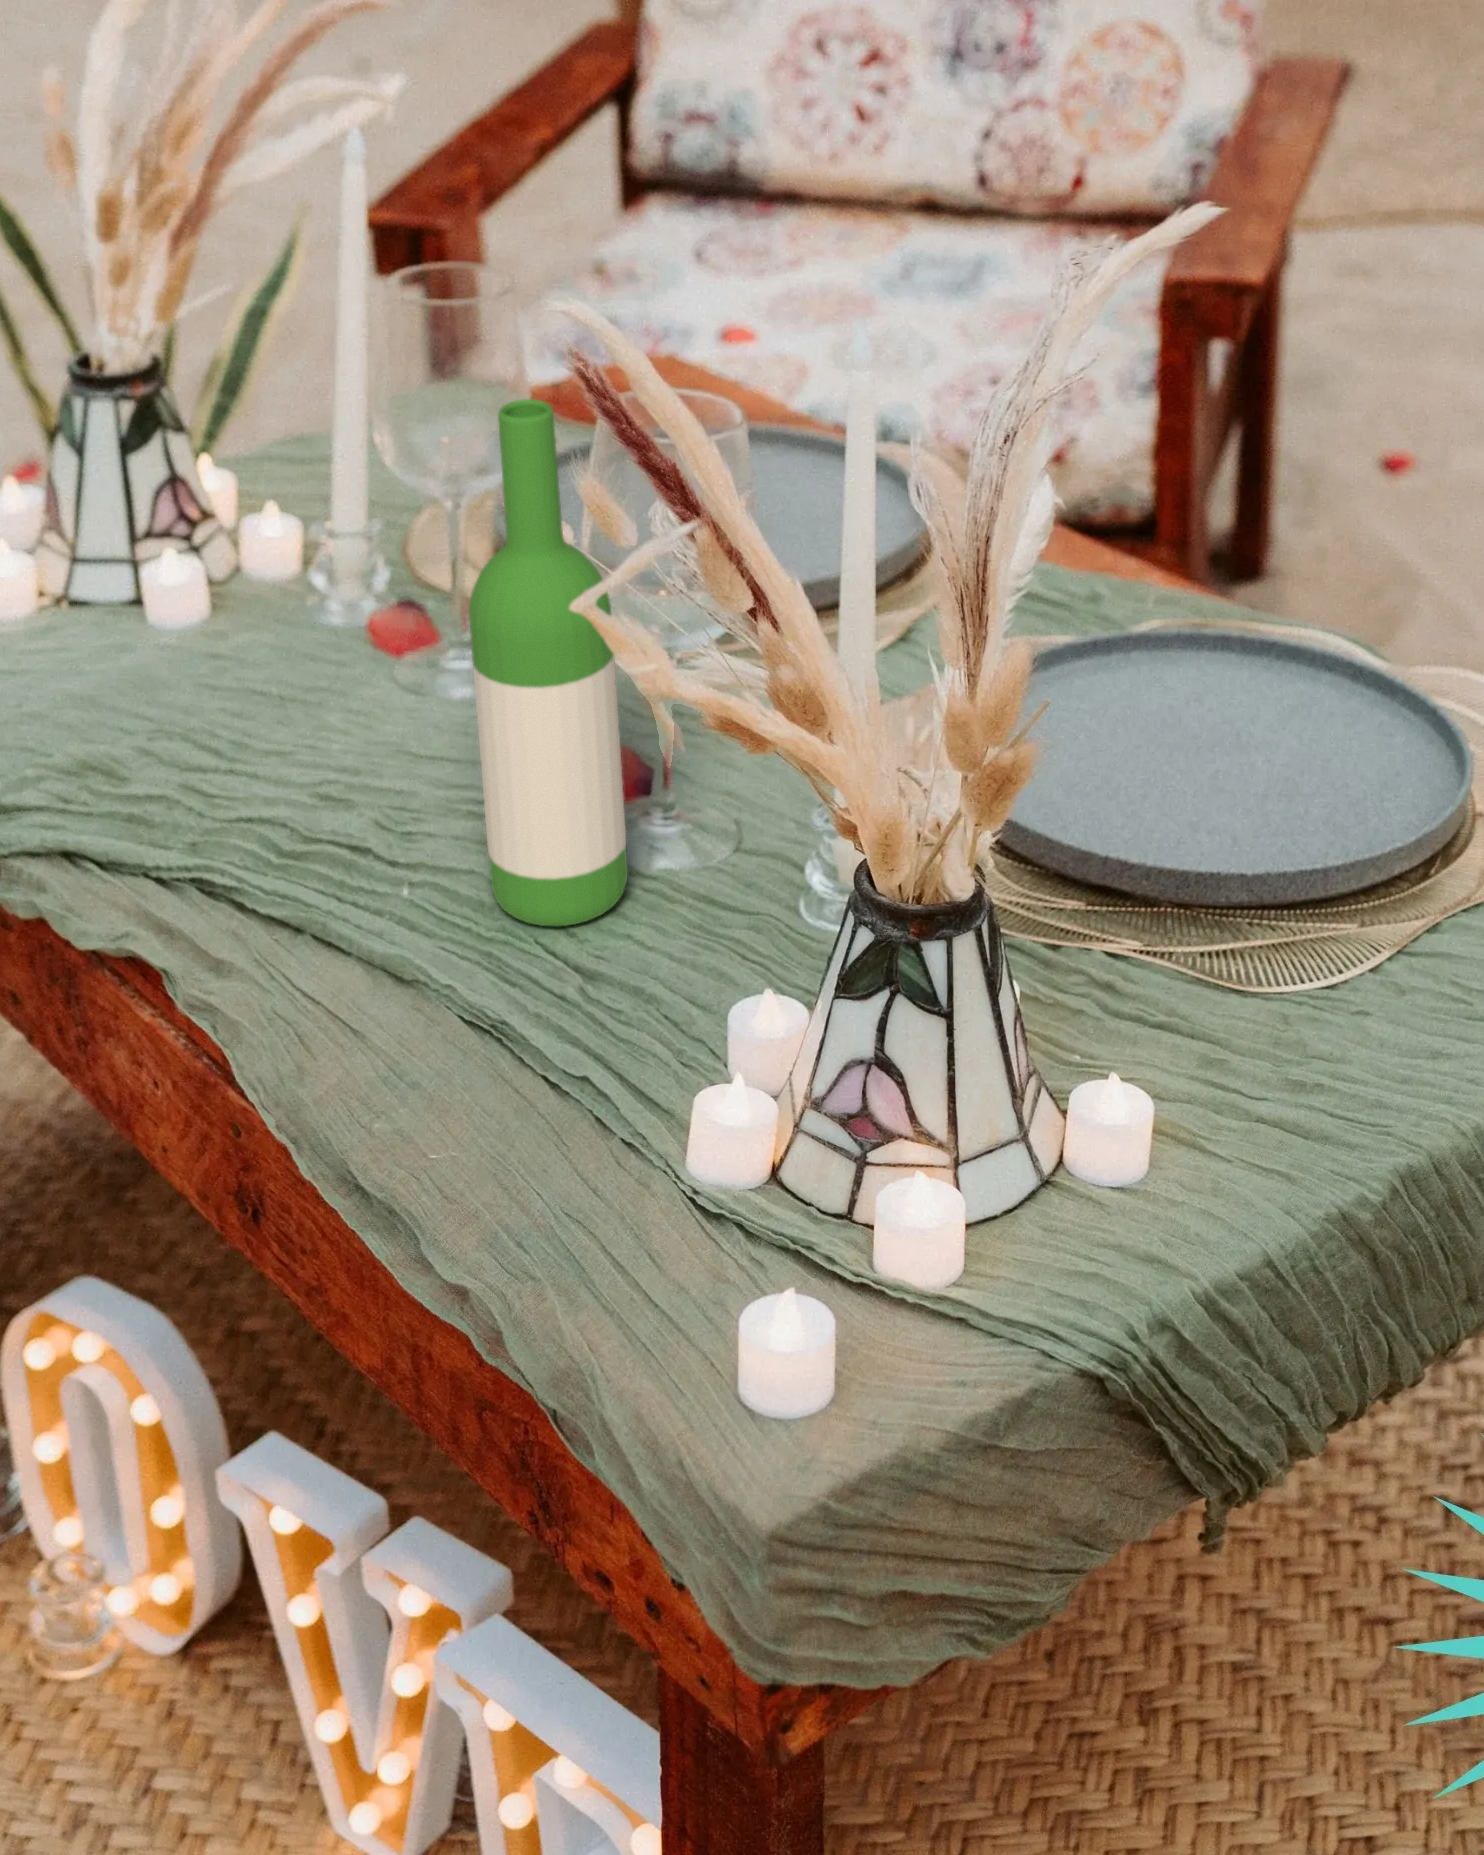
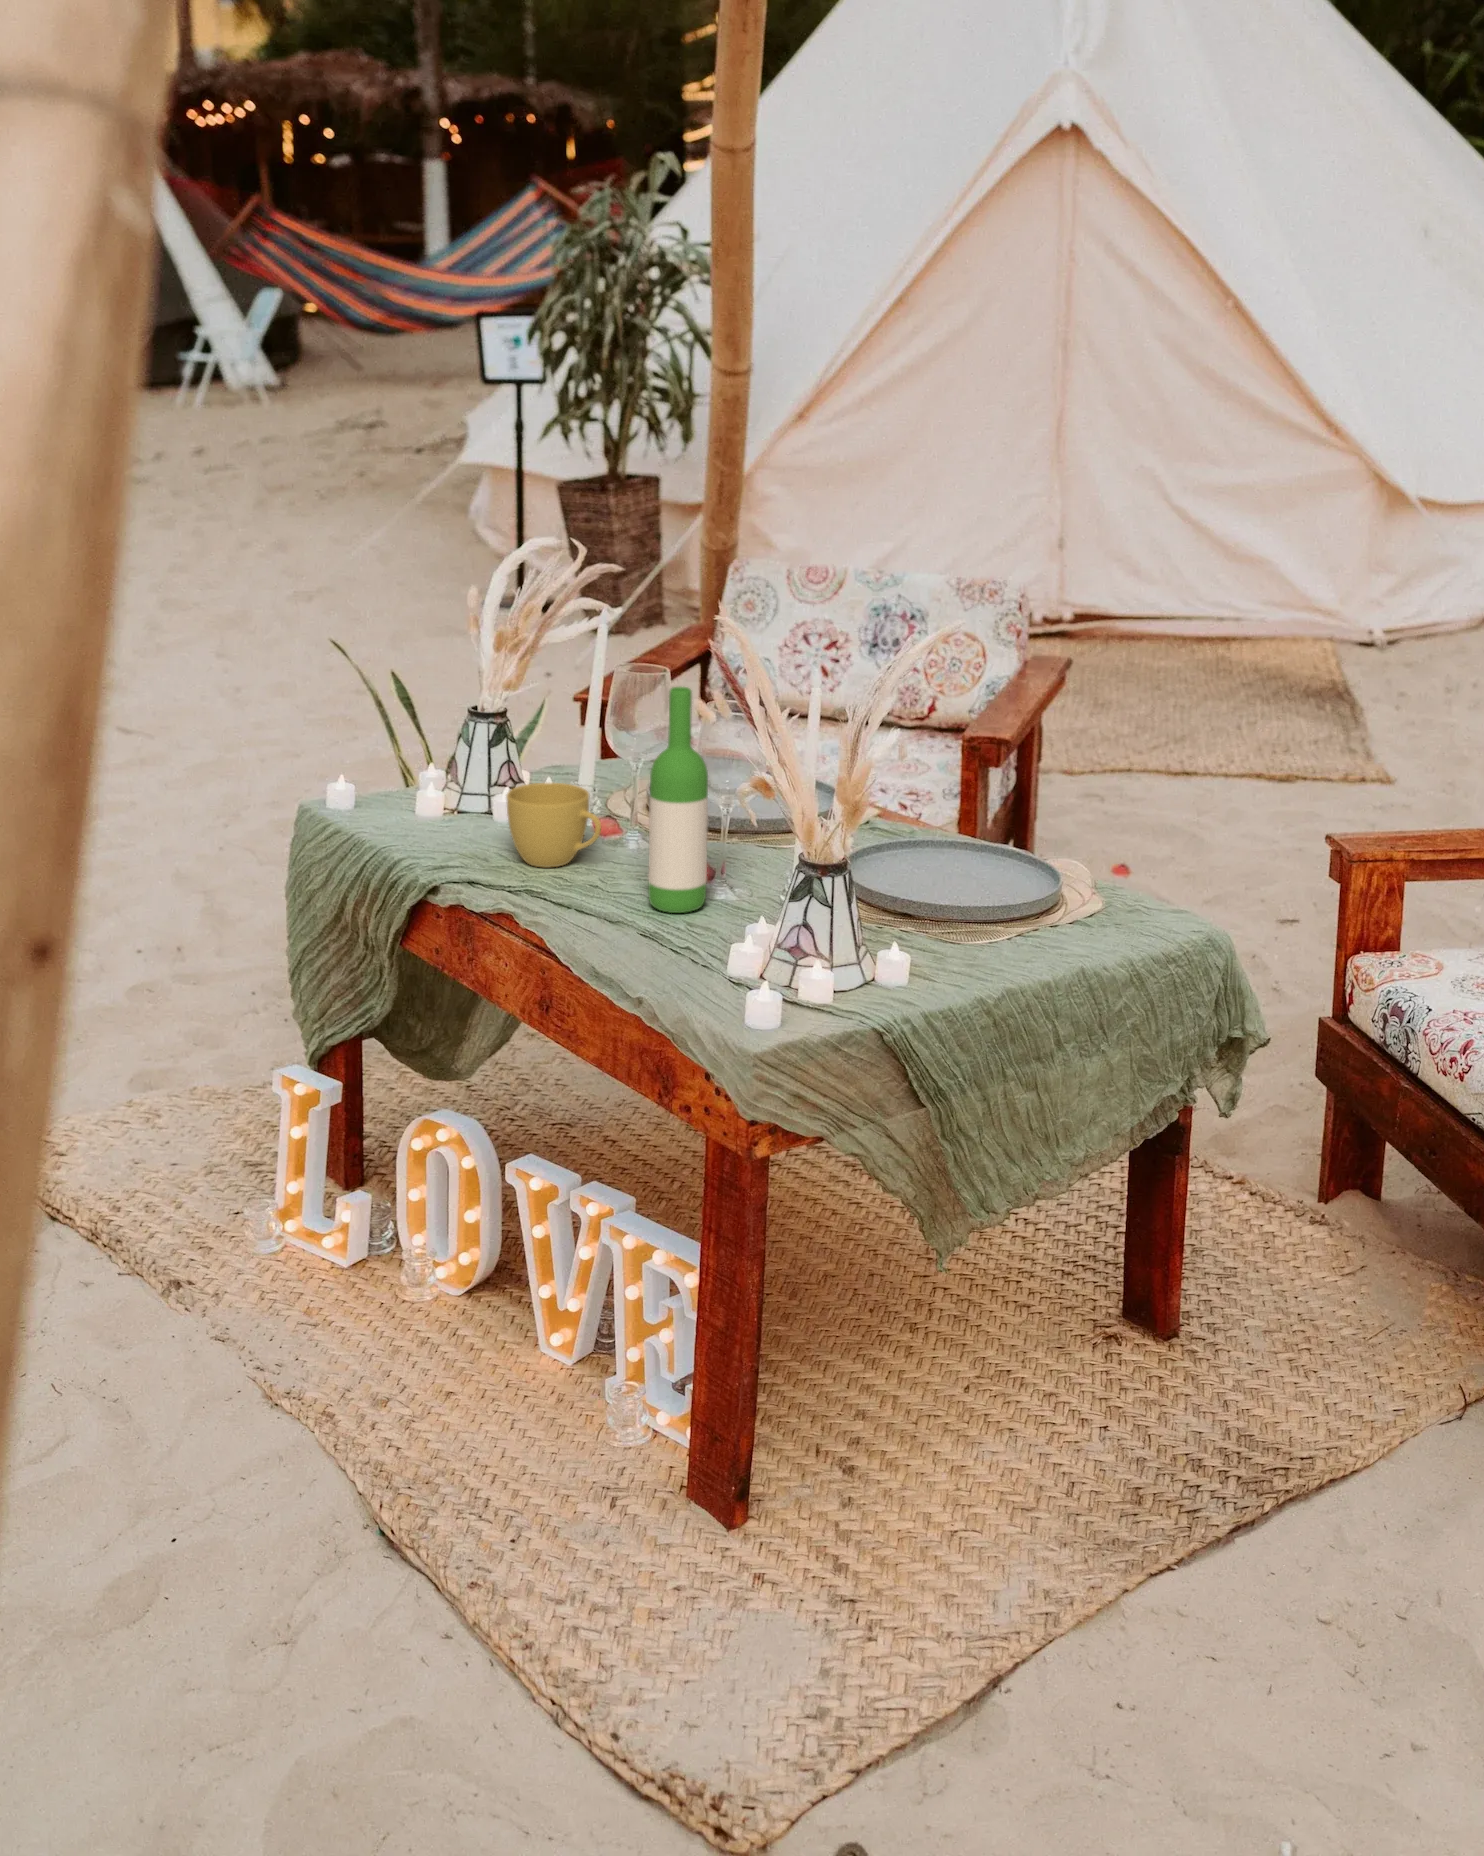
cup: none [150,569,376,777] -> present [507,783,601,868]

